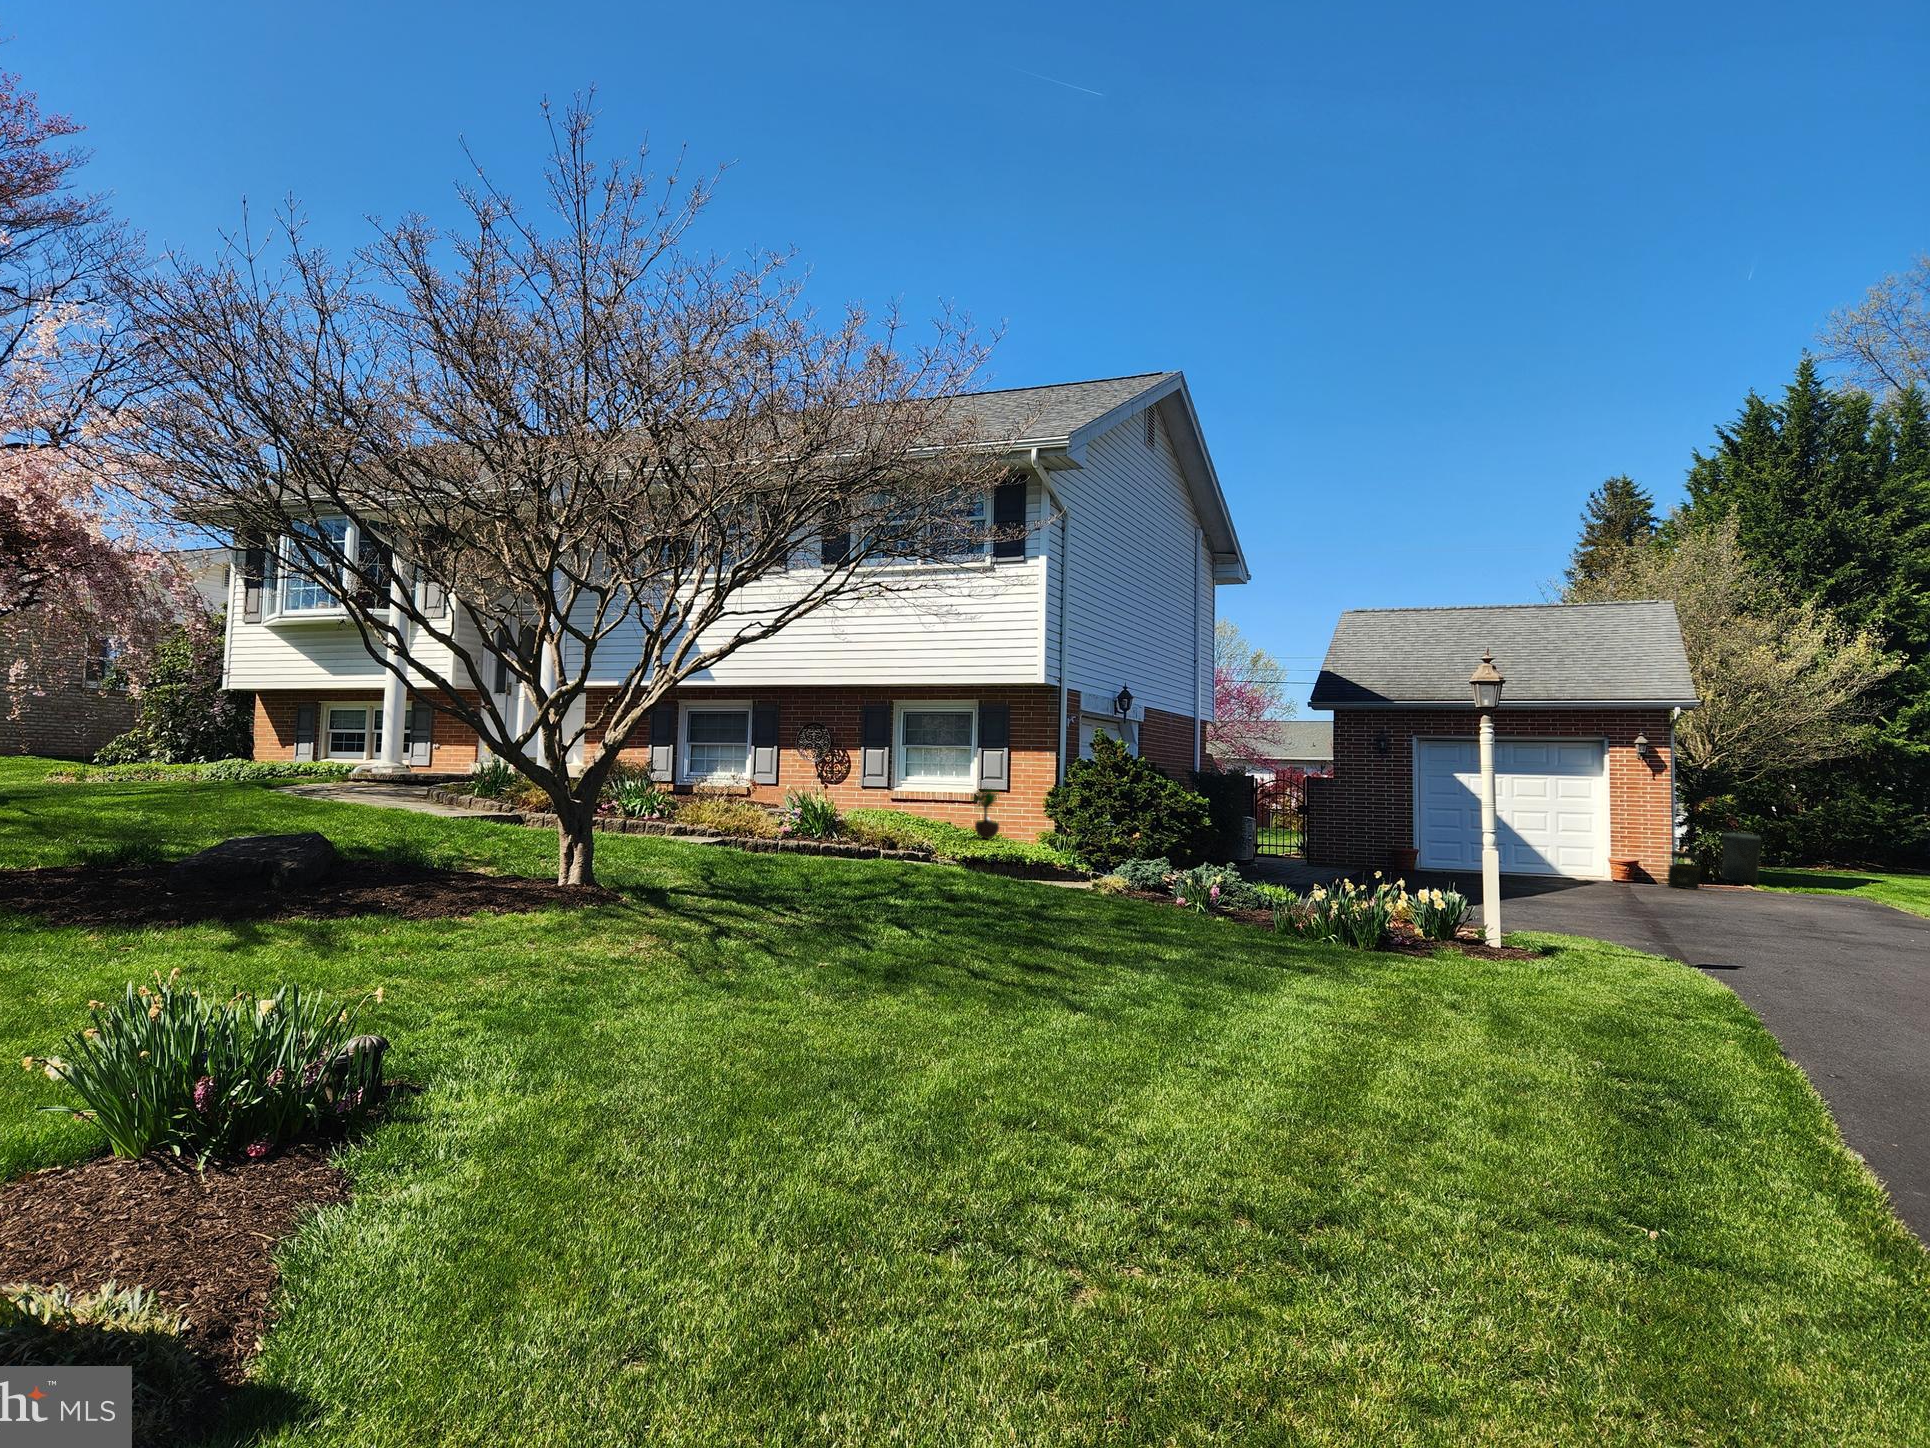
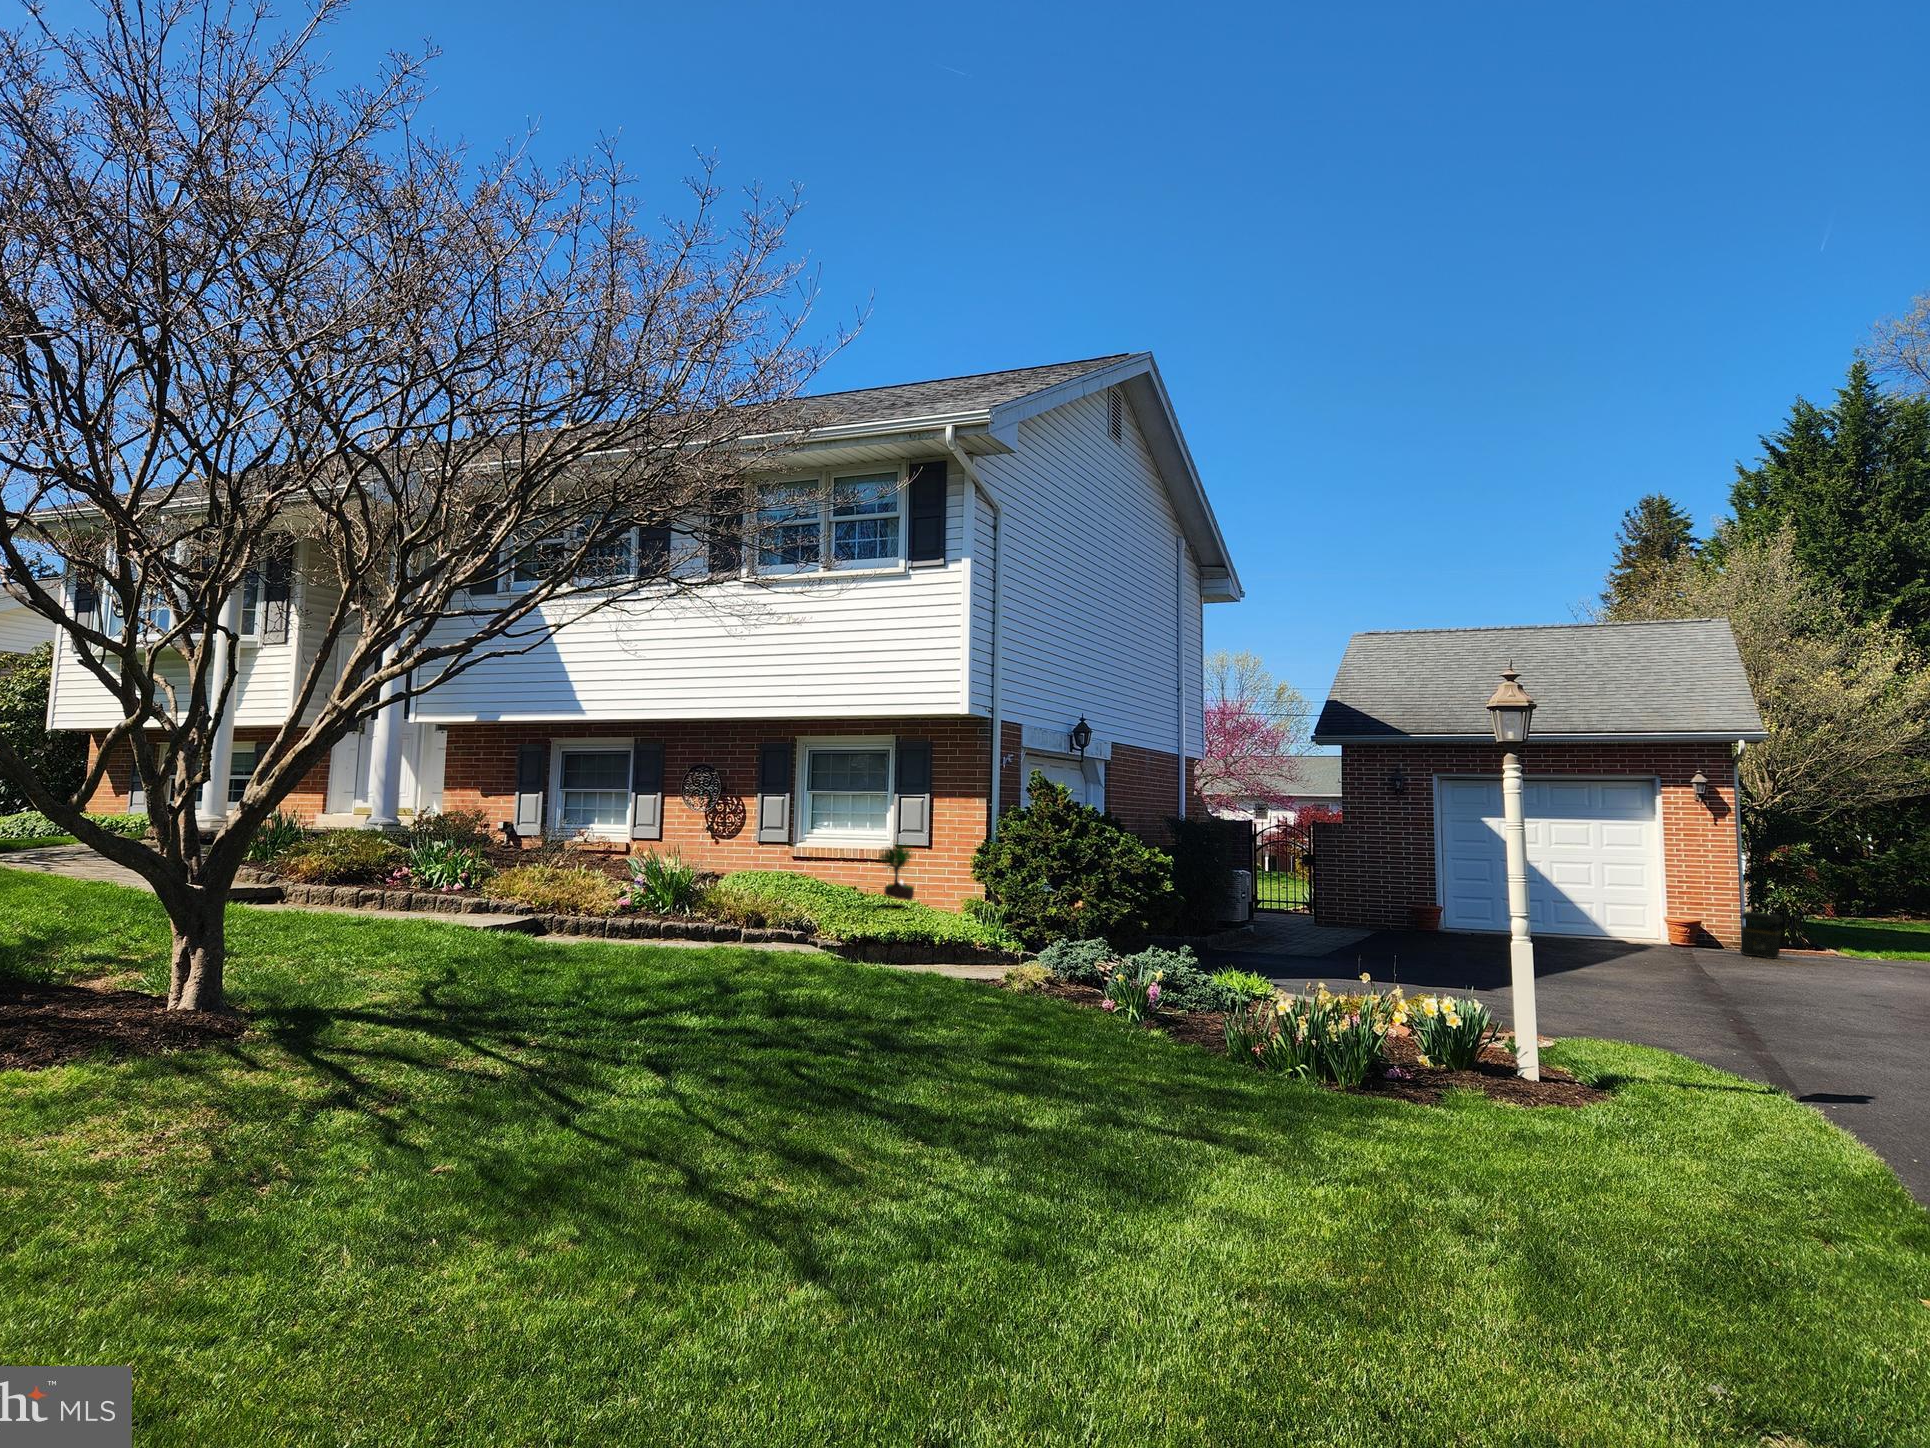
trash can: present [1722,833,1761,883] -> none [1799,887,1847,947]

